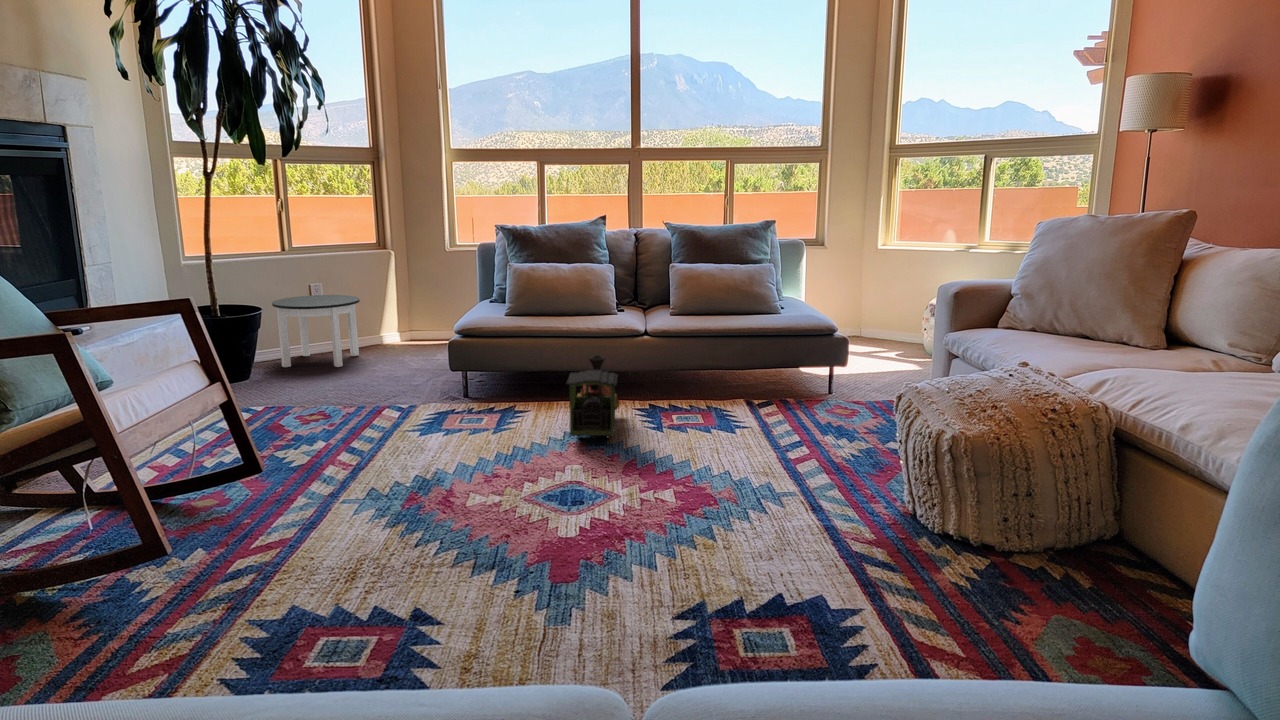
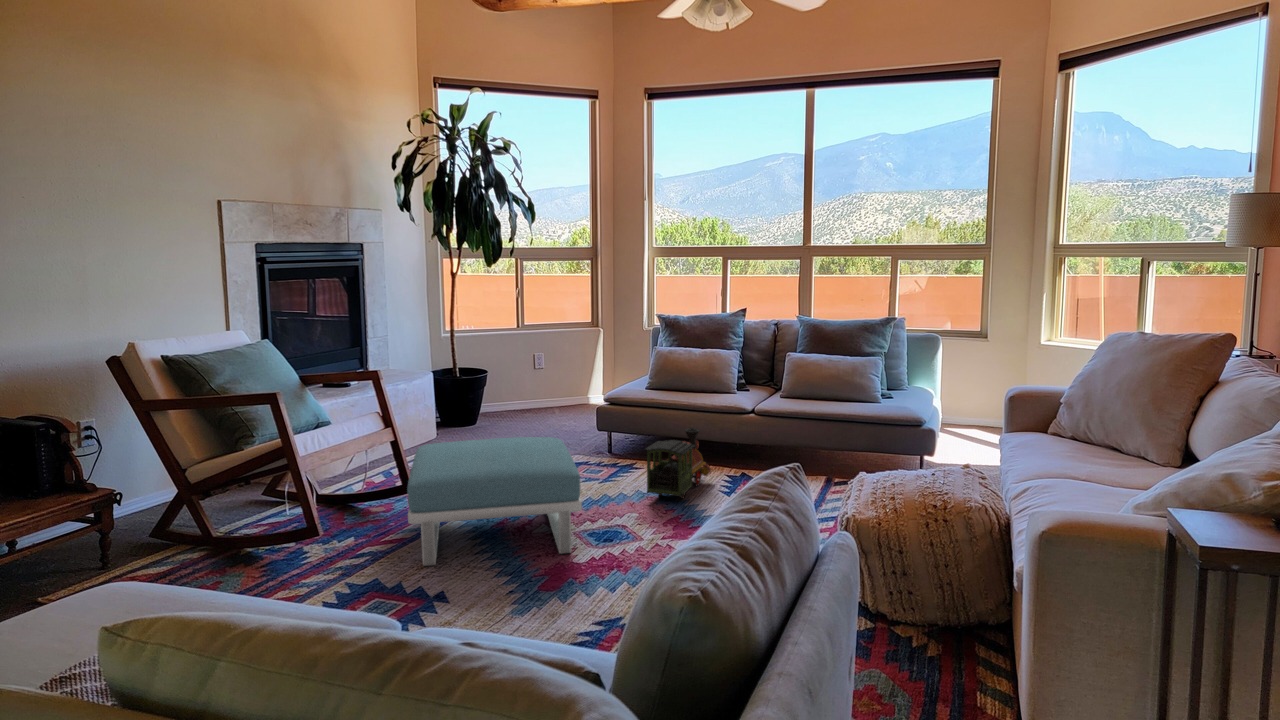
round table: present [272,295,360,367] -> none [496,364,560,421]
footstool: none [273,378,553,573] -> present [407,437,582,566]

